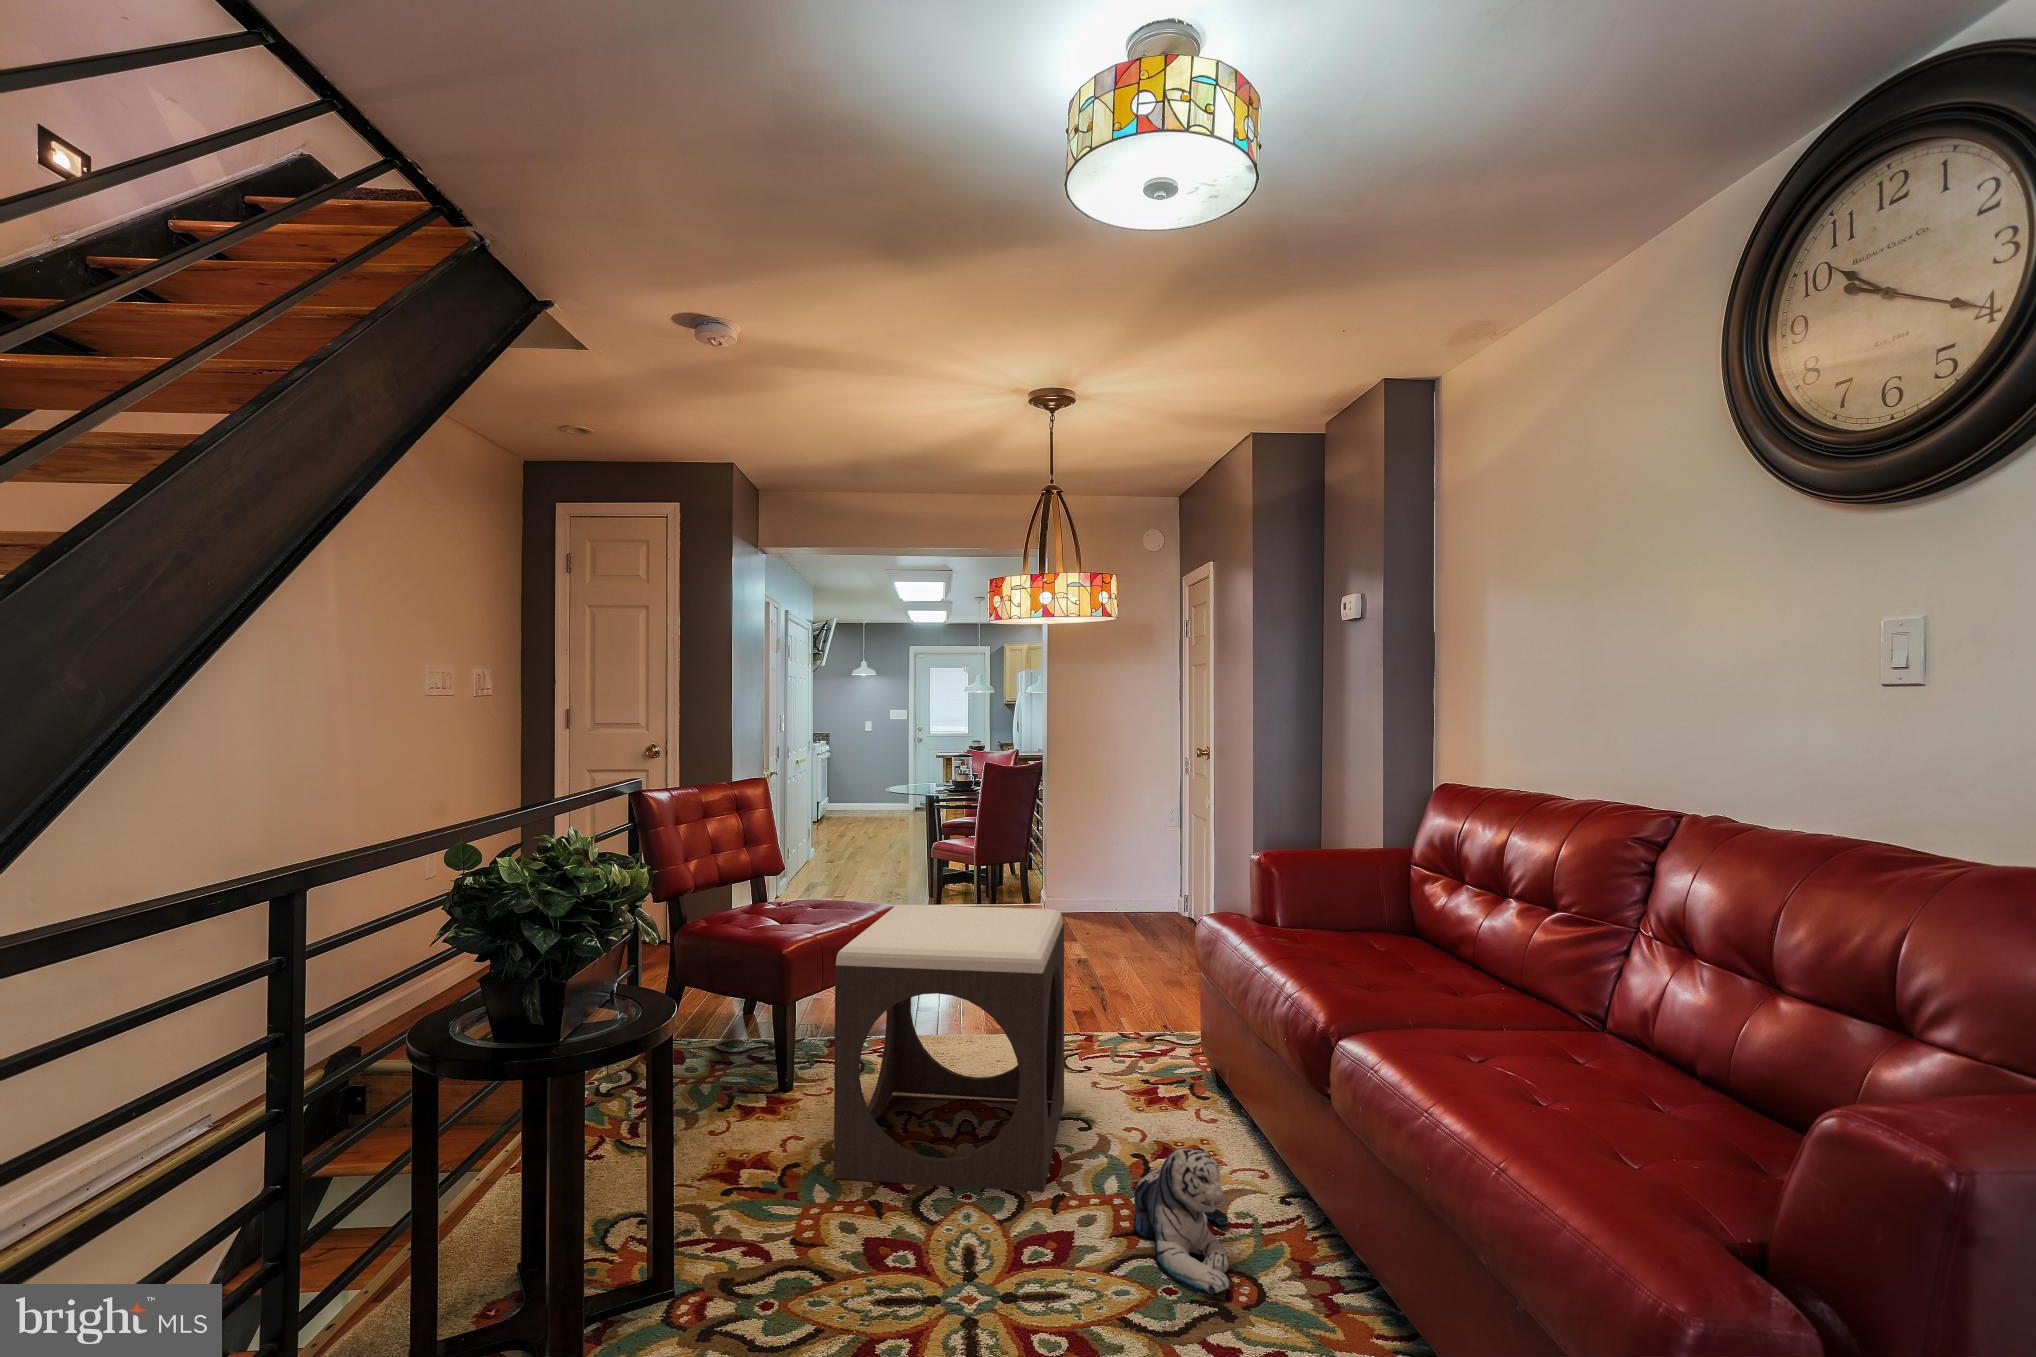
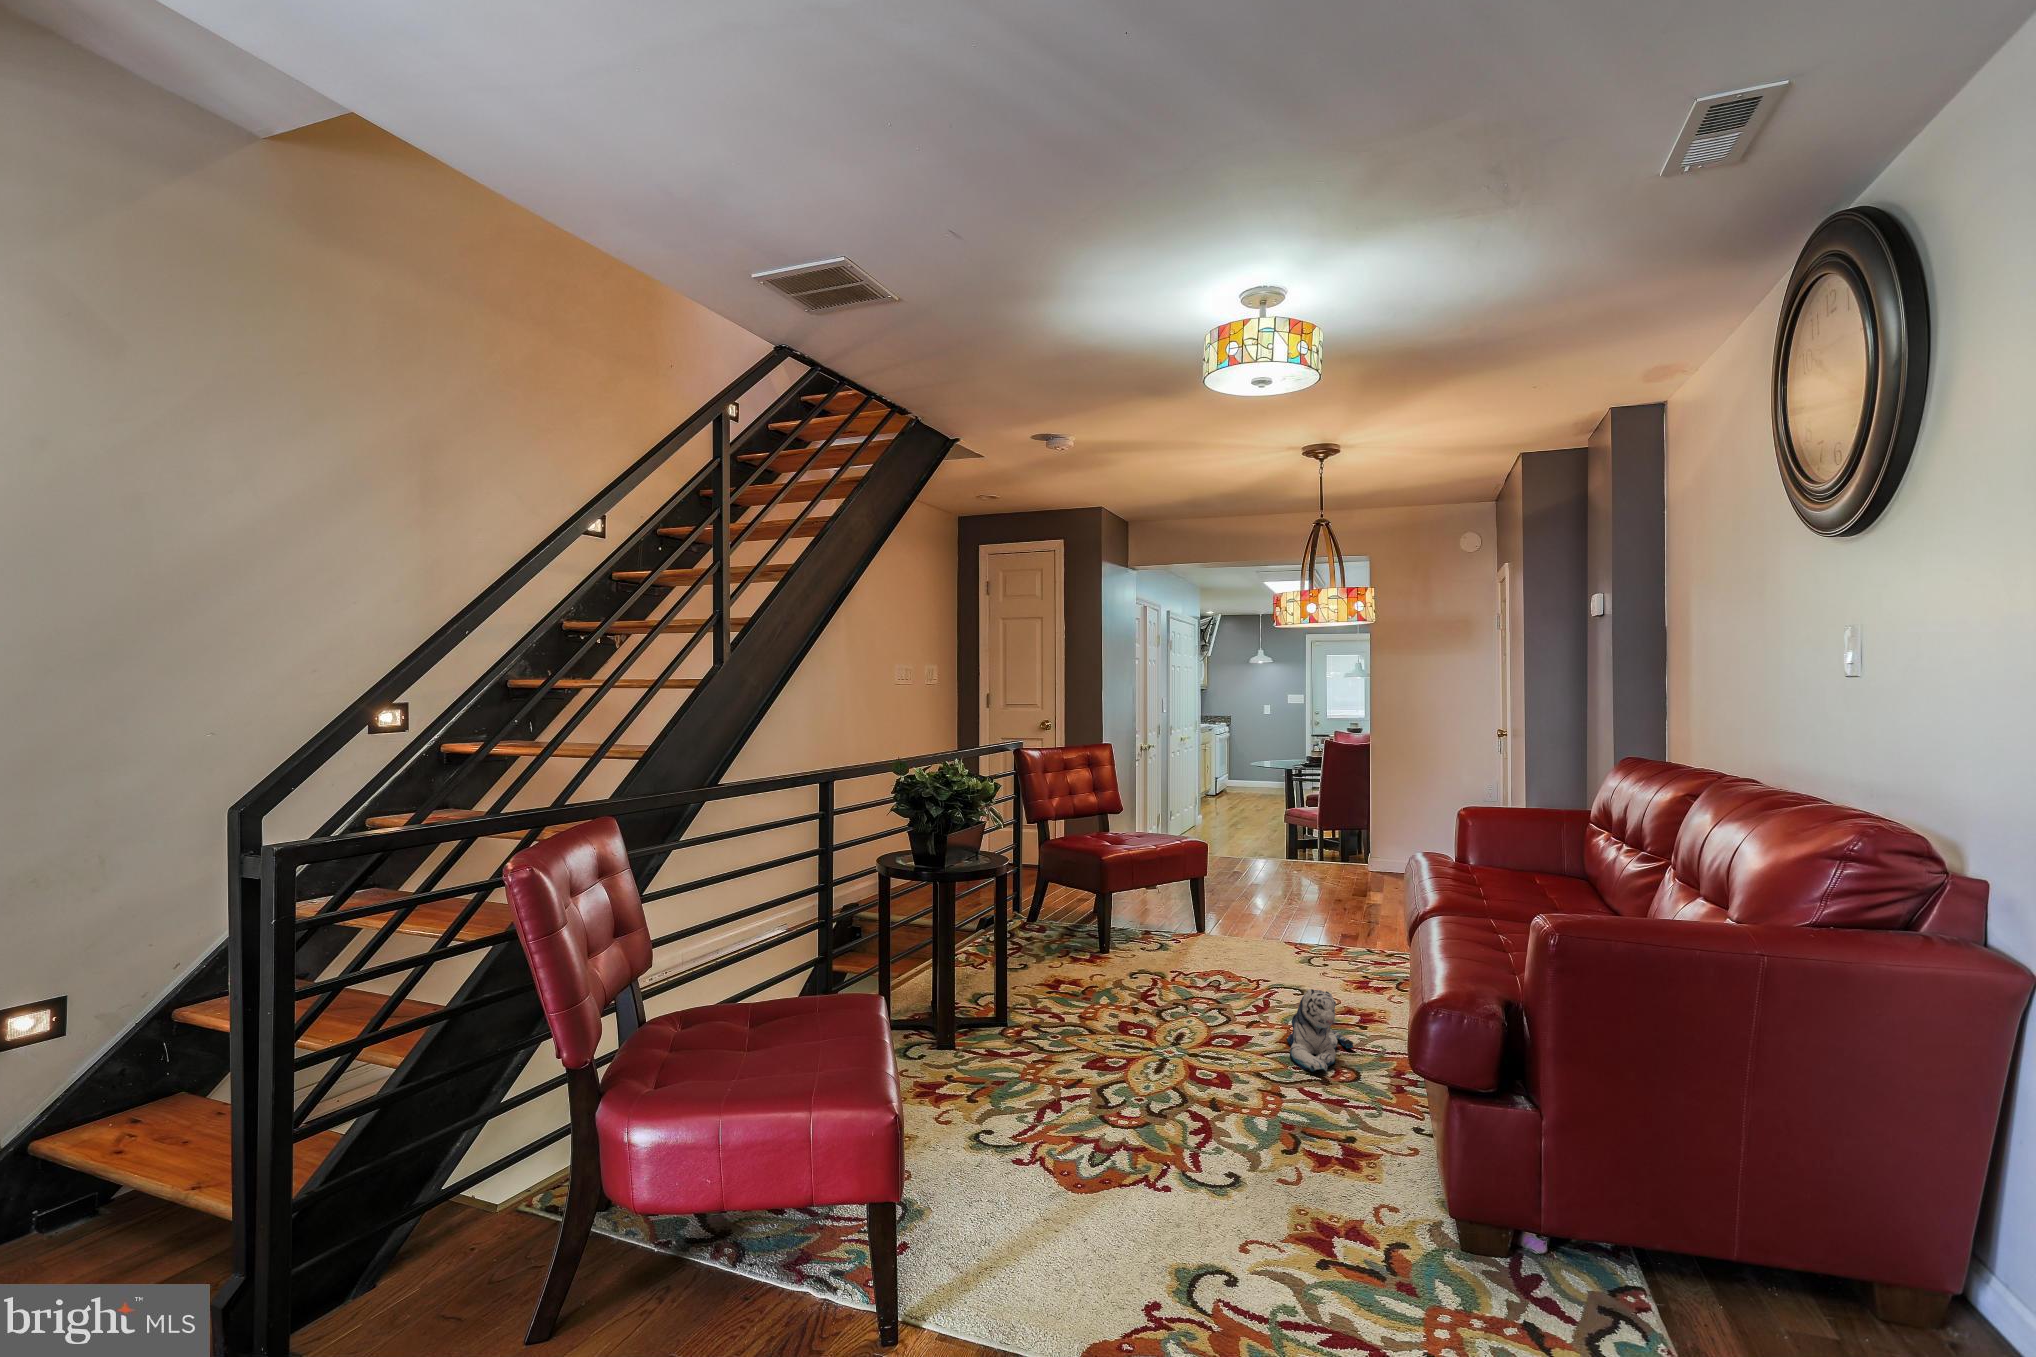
footstool: present [834,905,1064,1192] -> none [1114,834,1290,1020]

